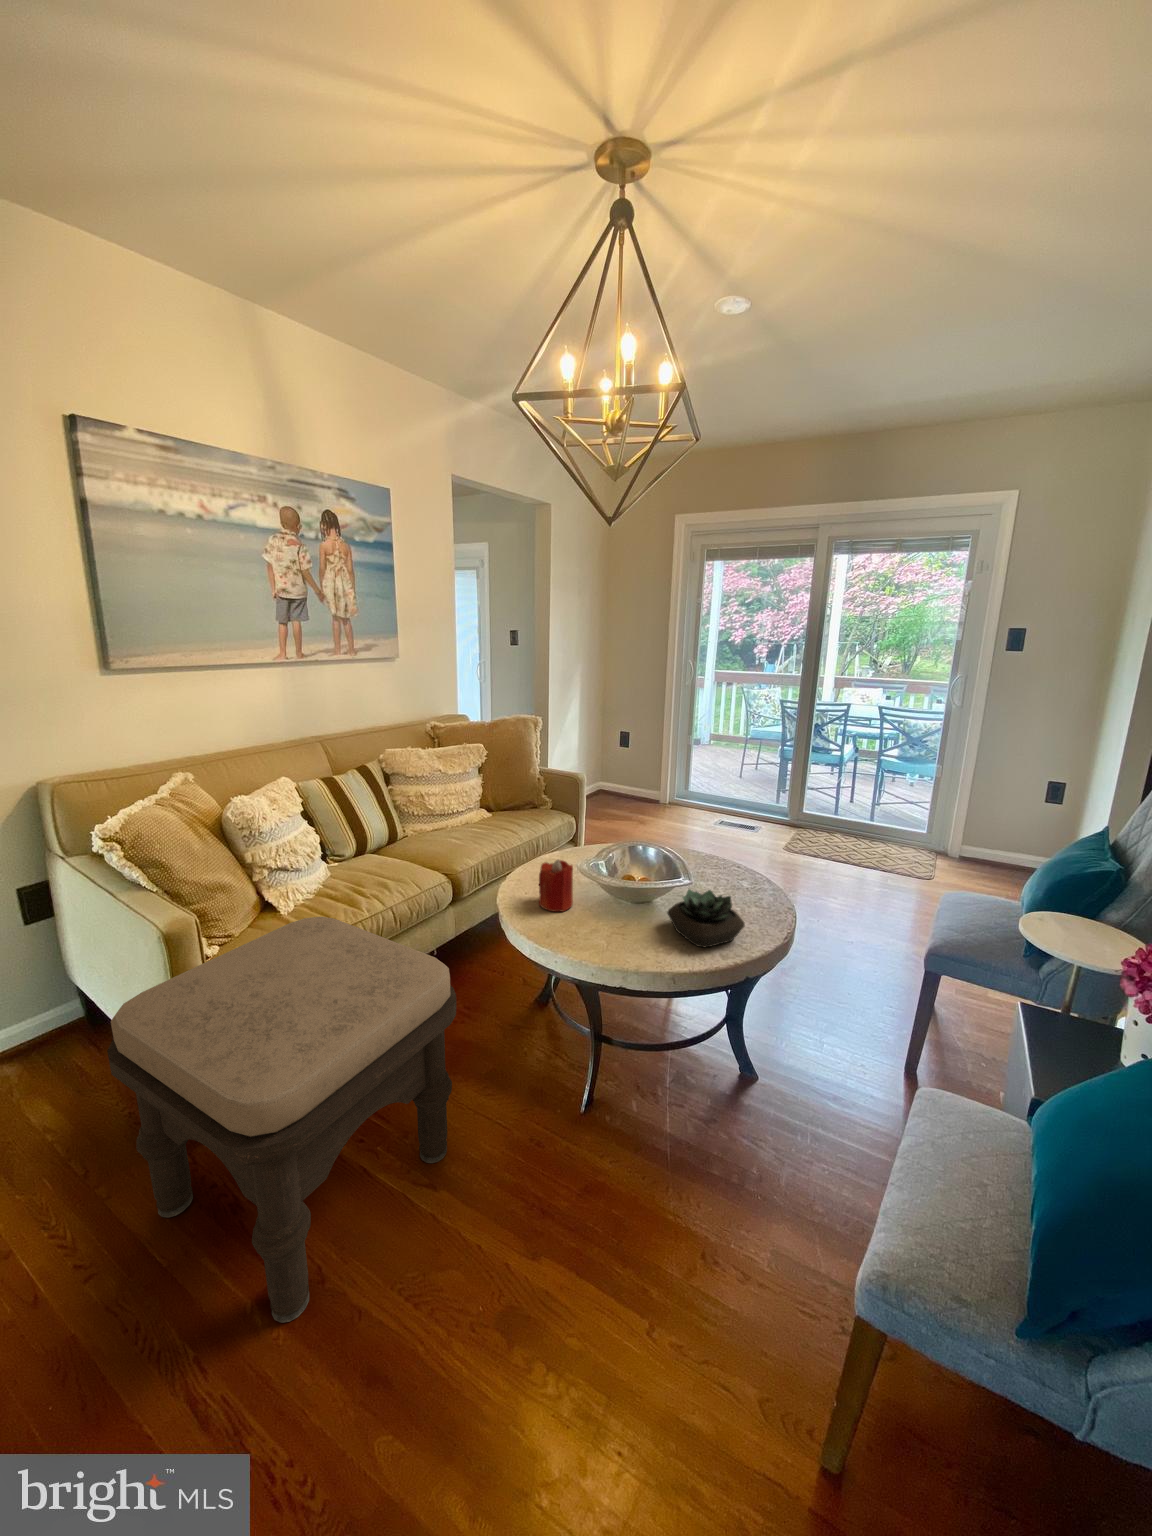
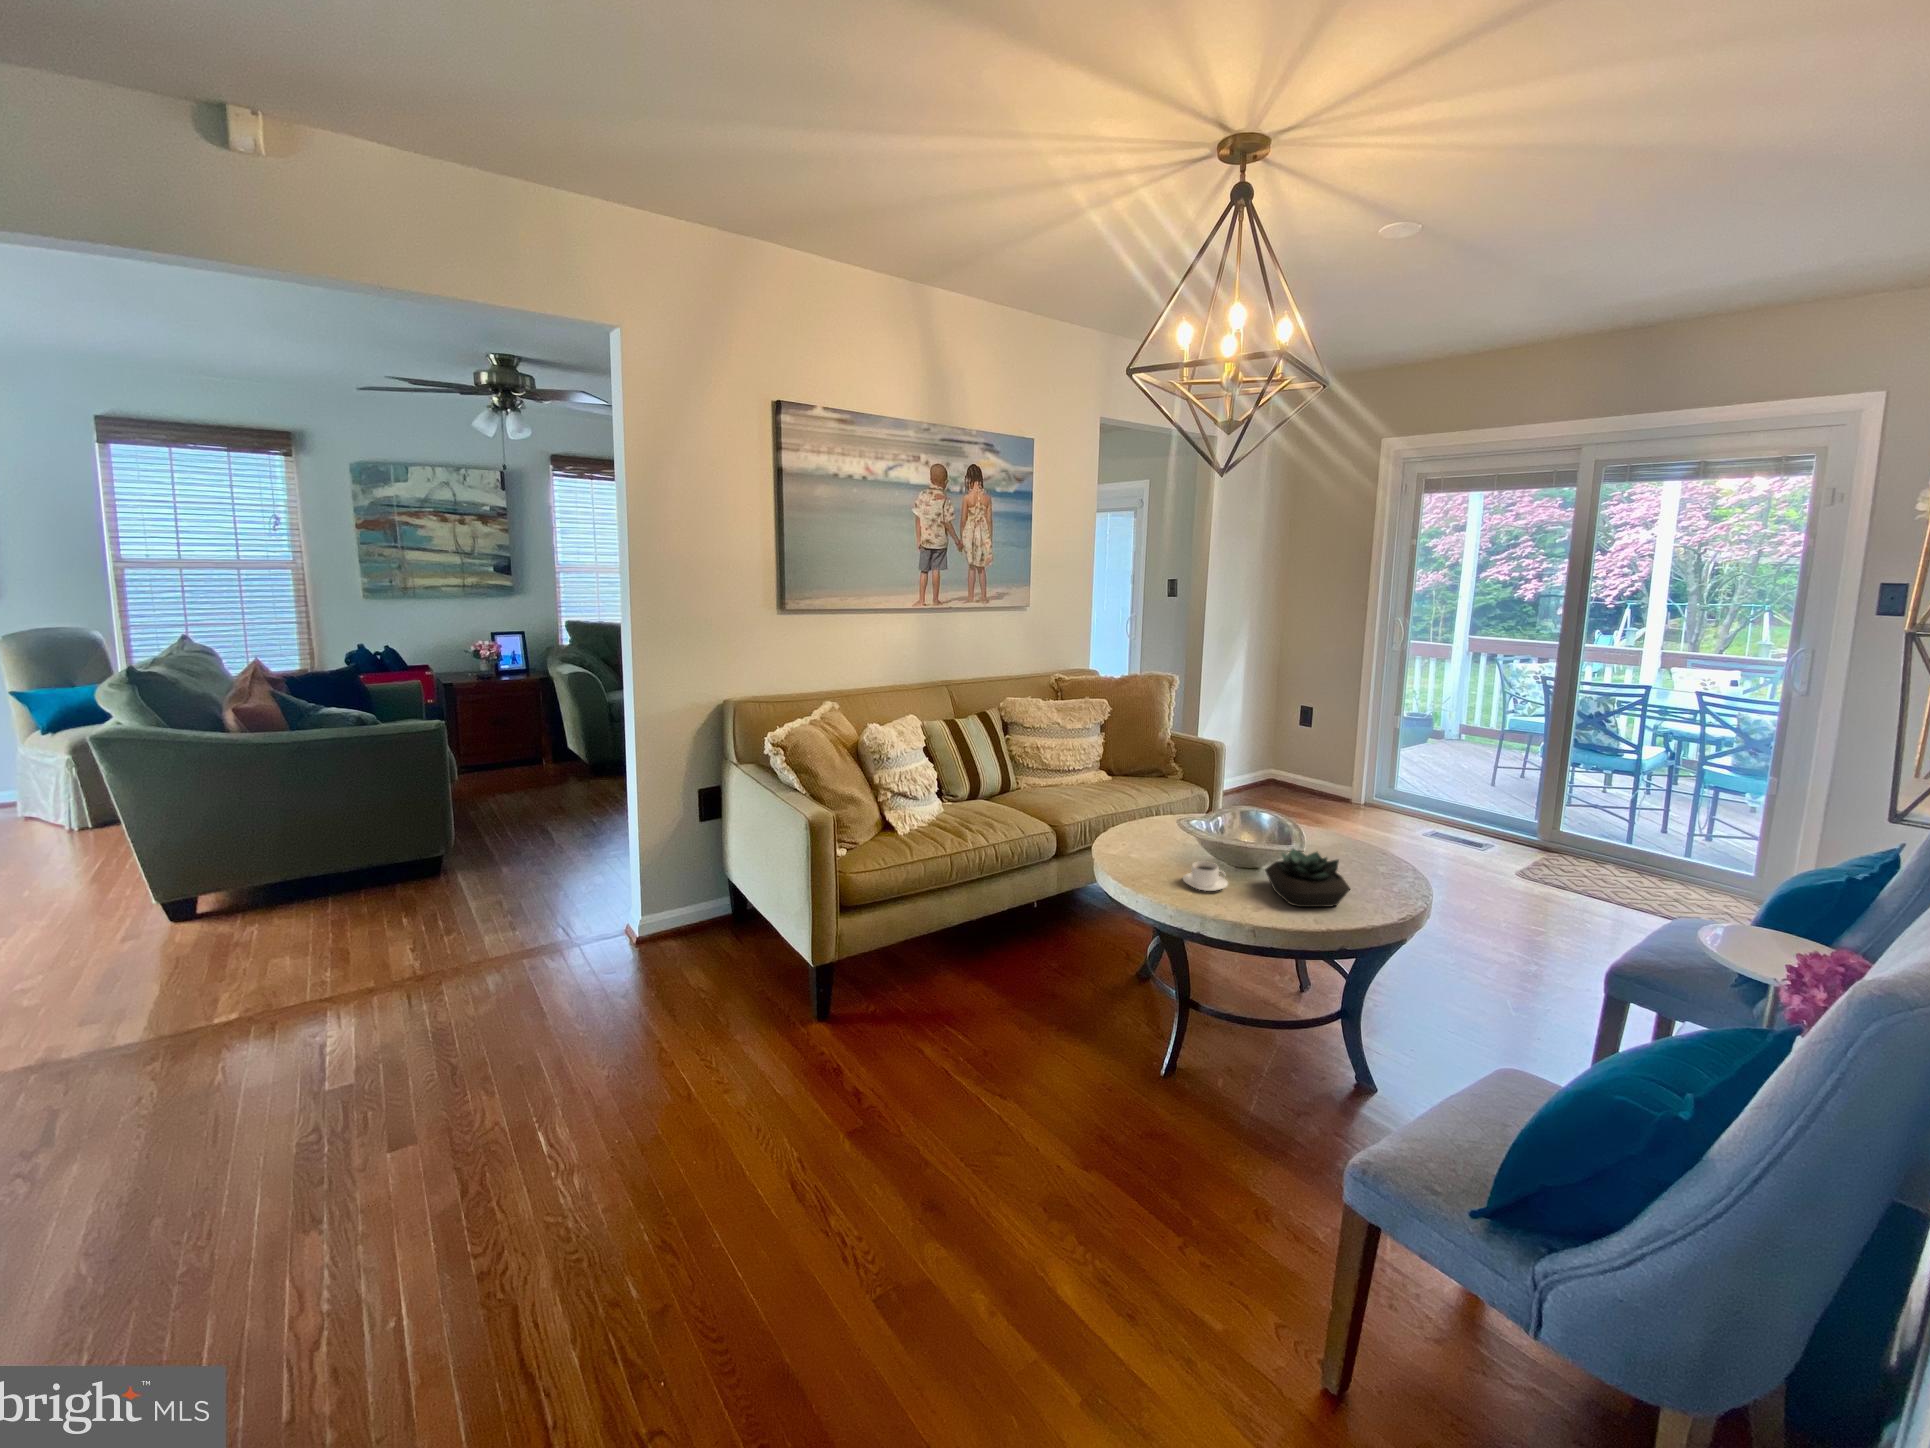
candle: present [539,859,573,912] -> none [1133,804,1171,859]
coffee cup: none [595,913,638,944] -> present [1183,861,1228,891]
ottoman: present [107,917,456,1323] -> none [762,834,1038,1155]

